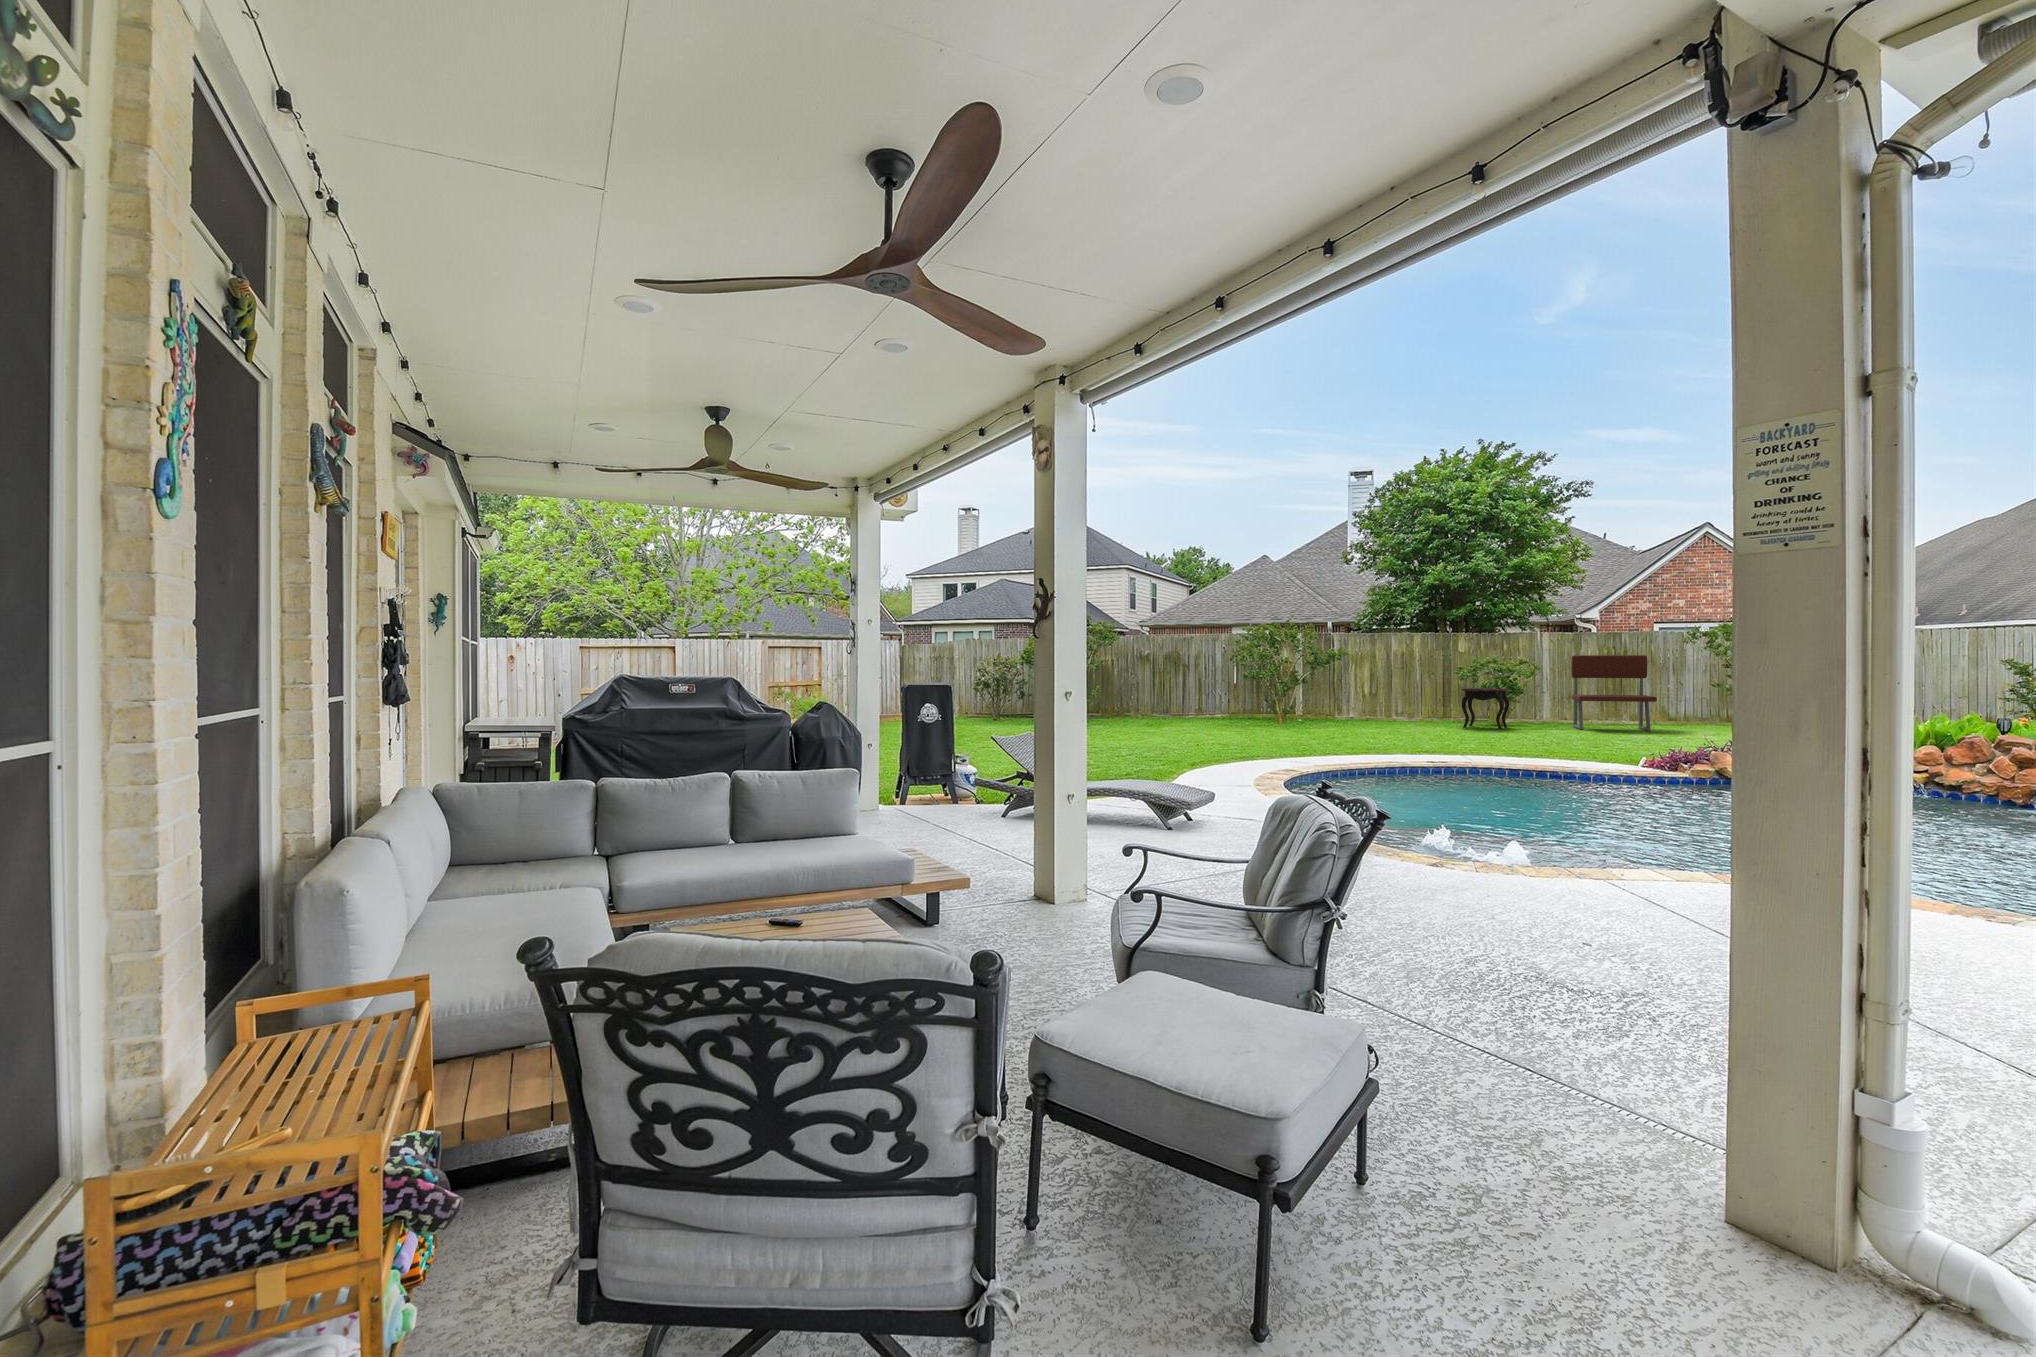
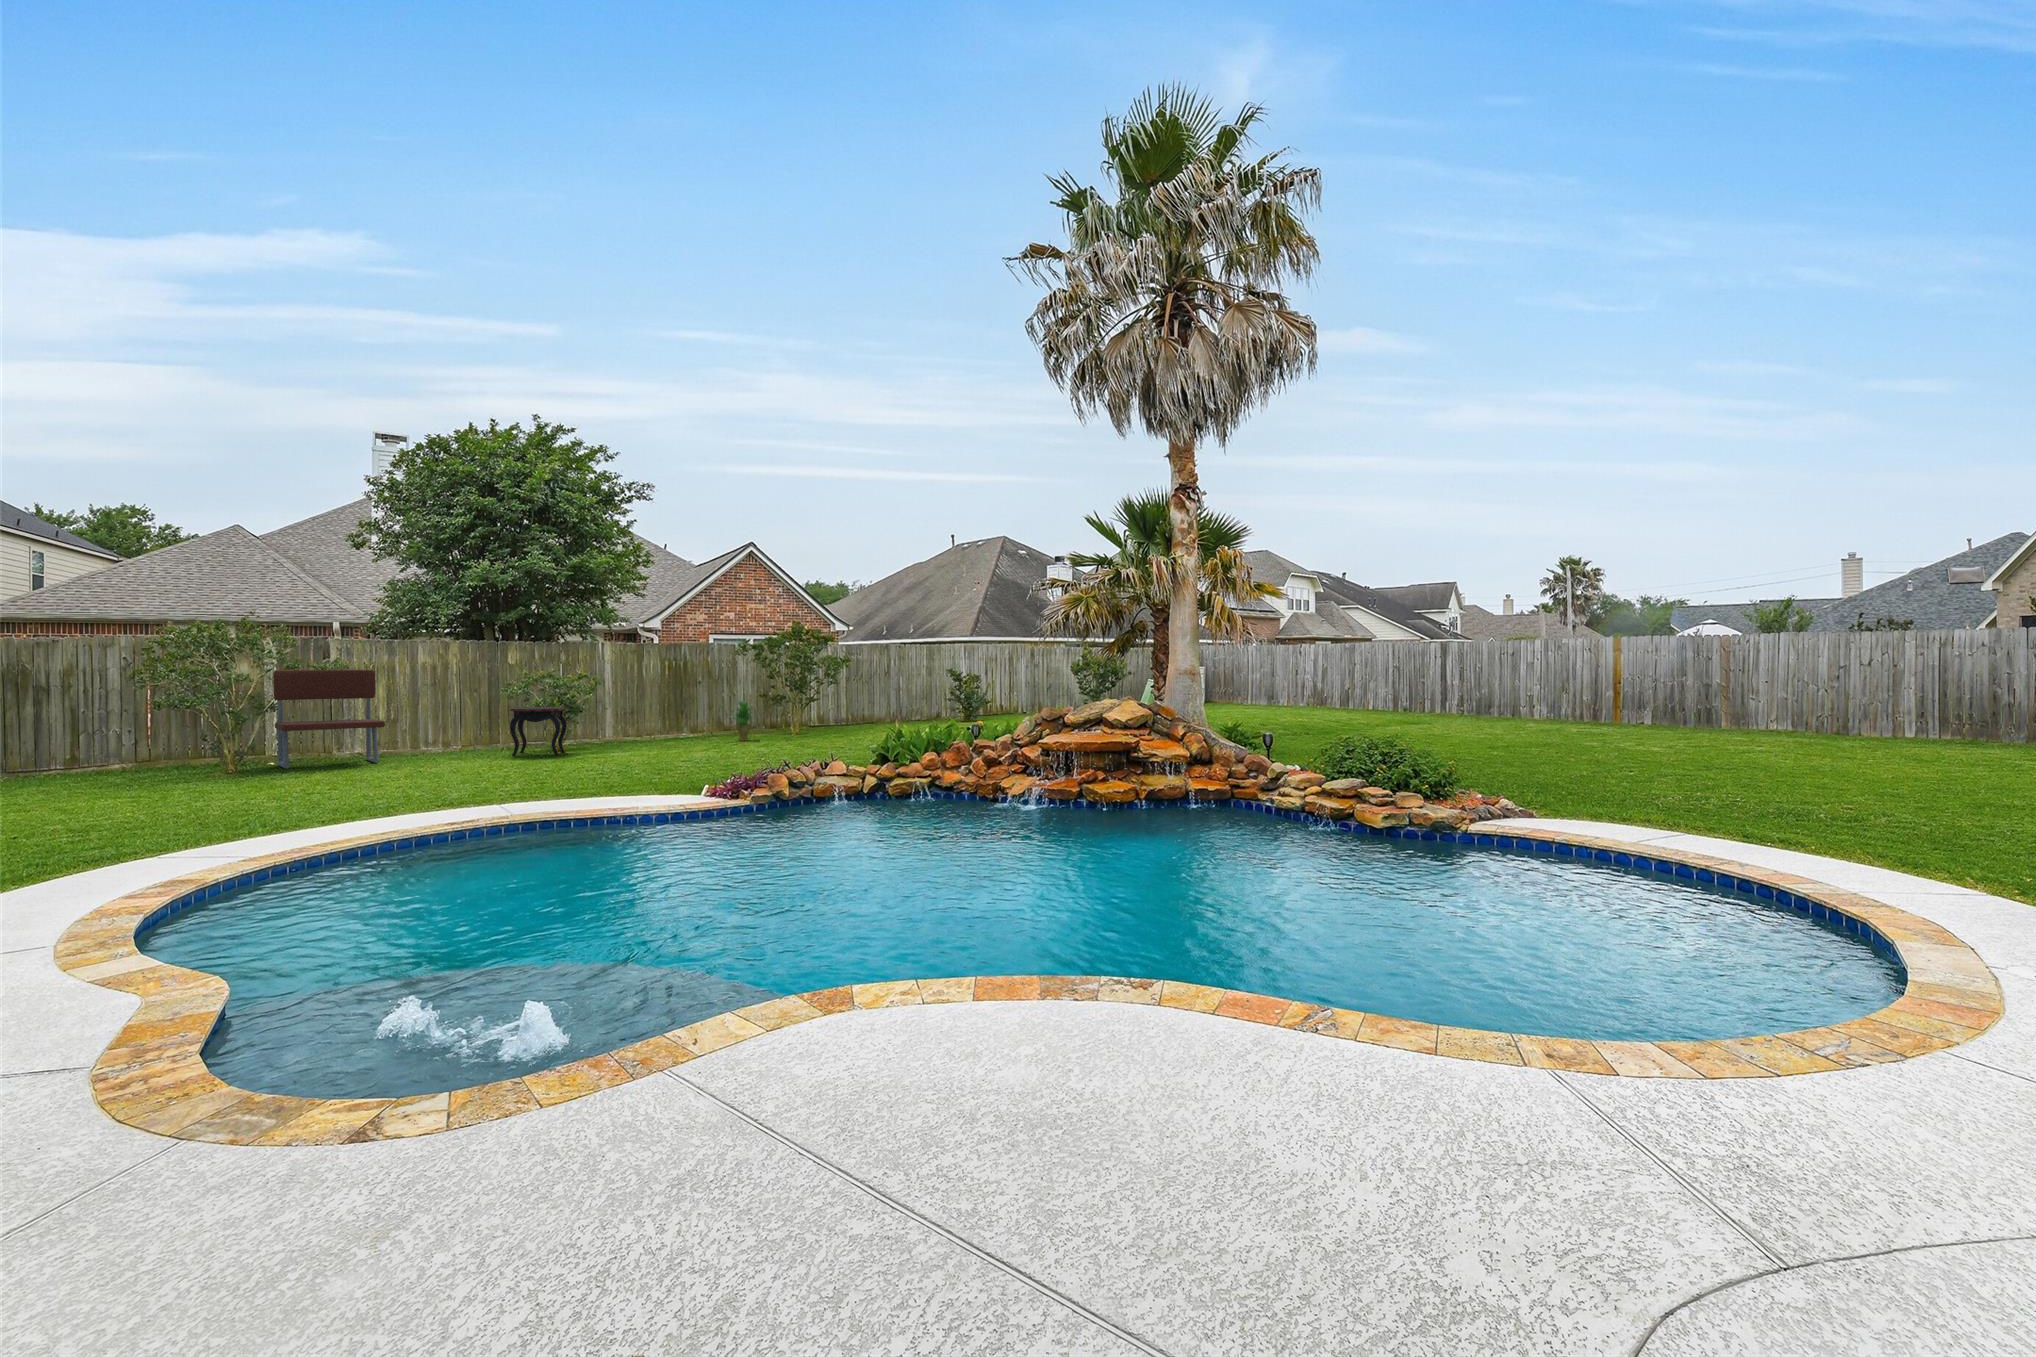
bench: present [1571,655,1657,731] -> present [273,670,385,769]
potted plant: none [1671,688,1709,728] -> present [734,701,755,741]

